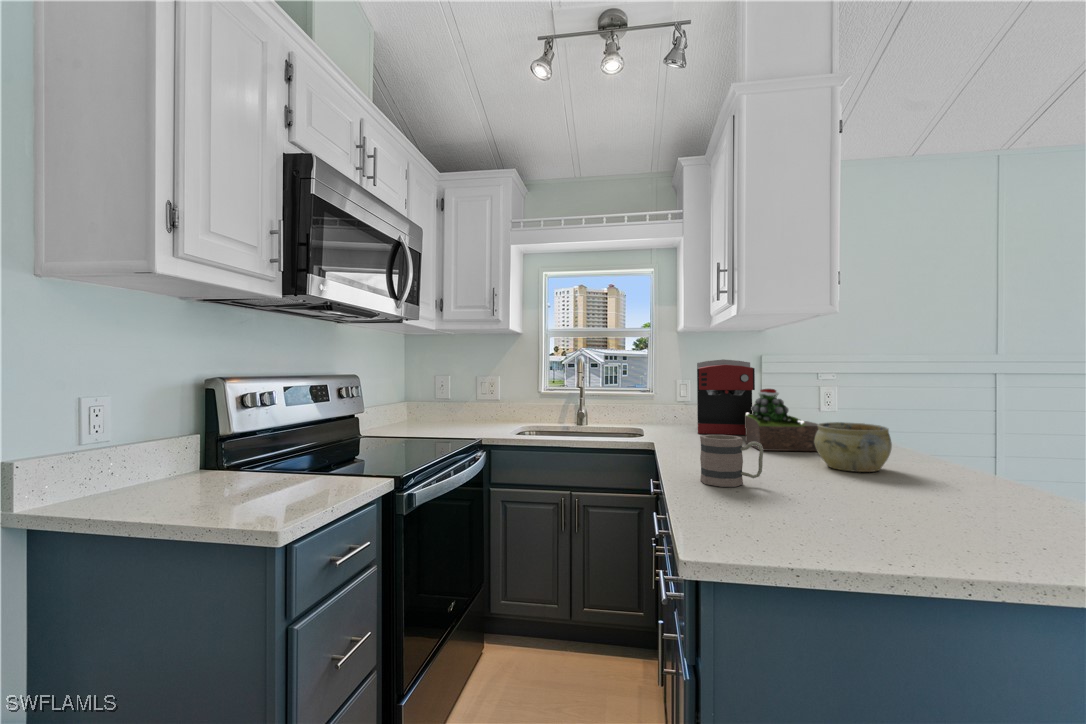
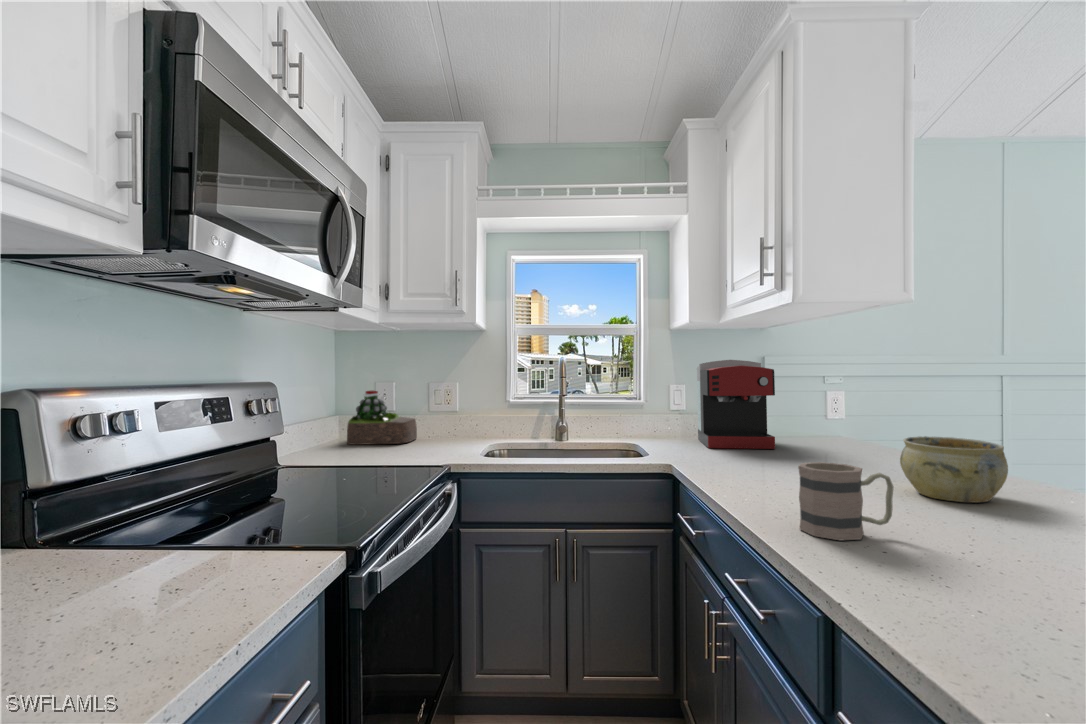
succulent plant: present [745,389,819,451] -> present [347,391,417,445]

